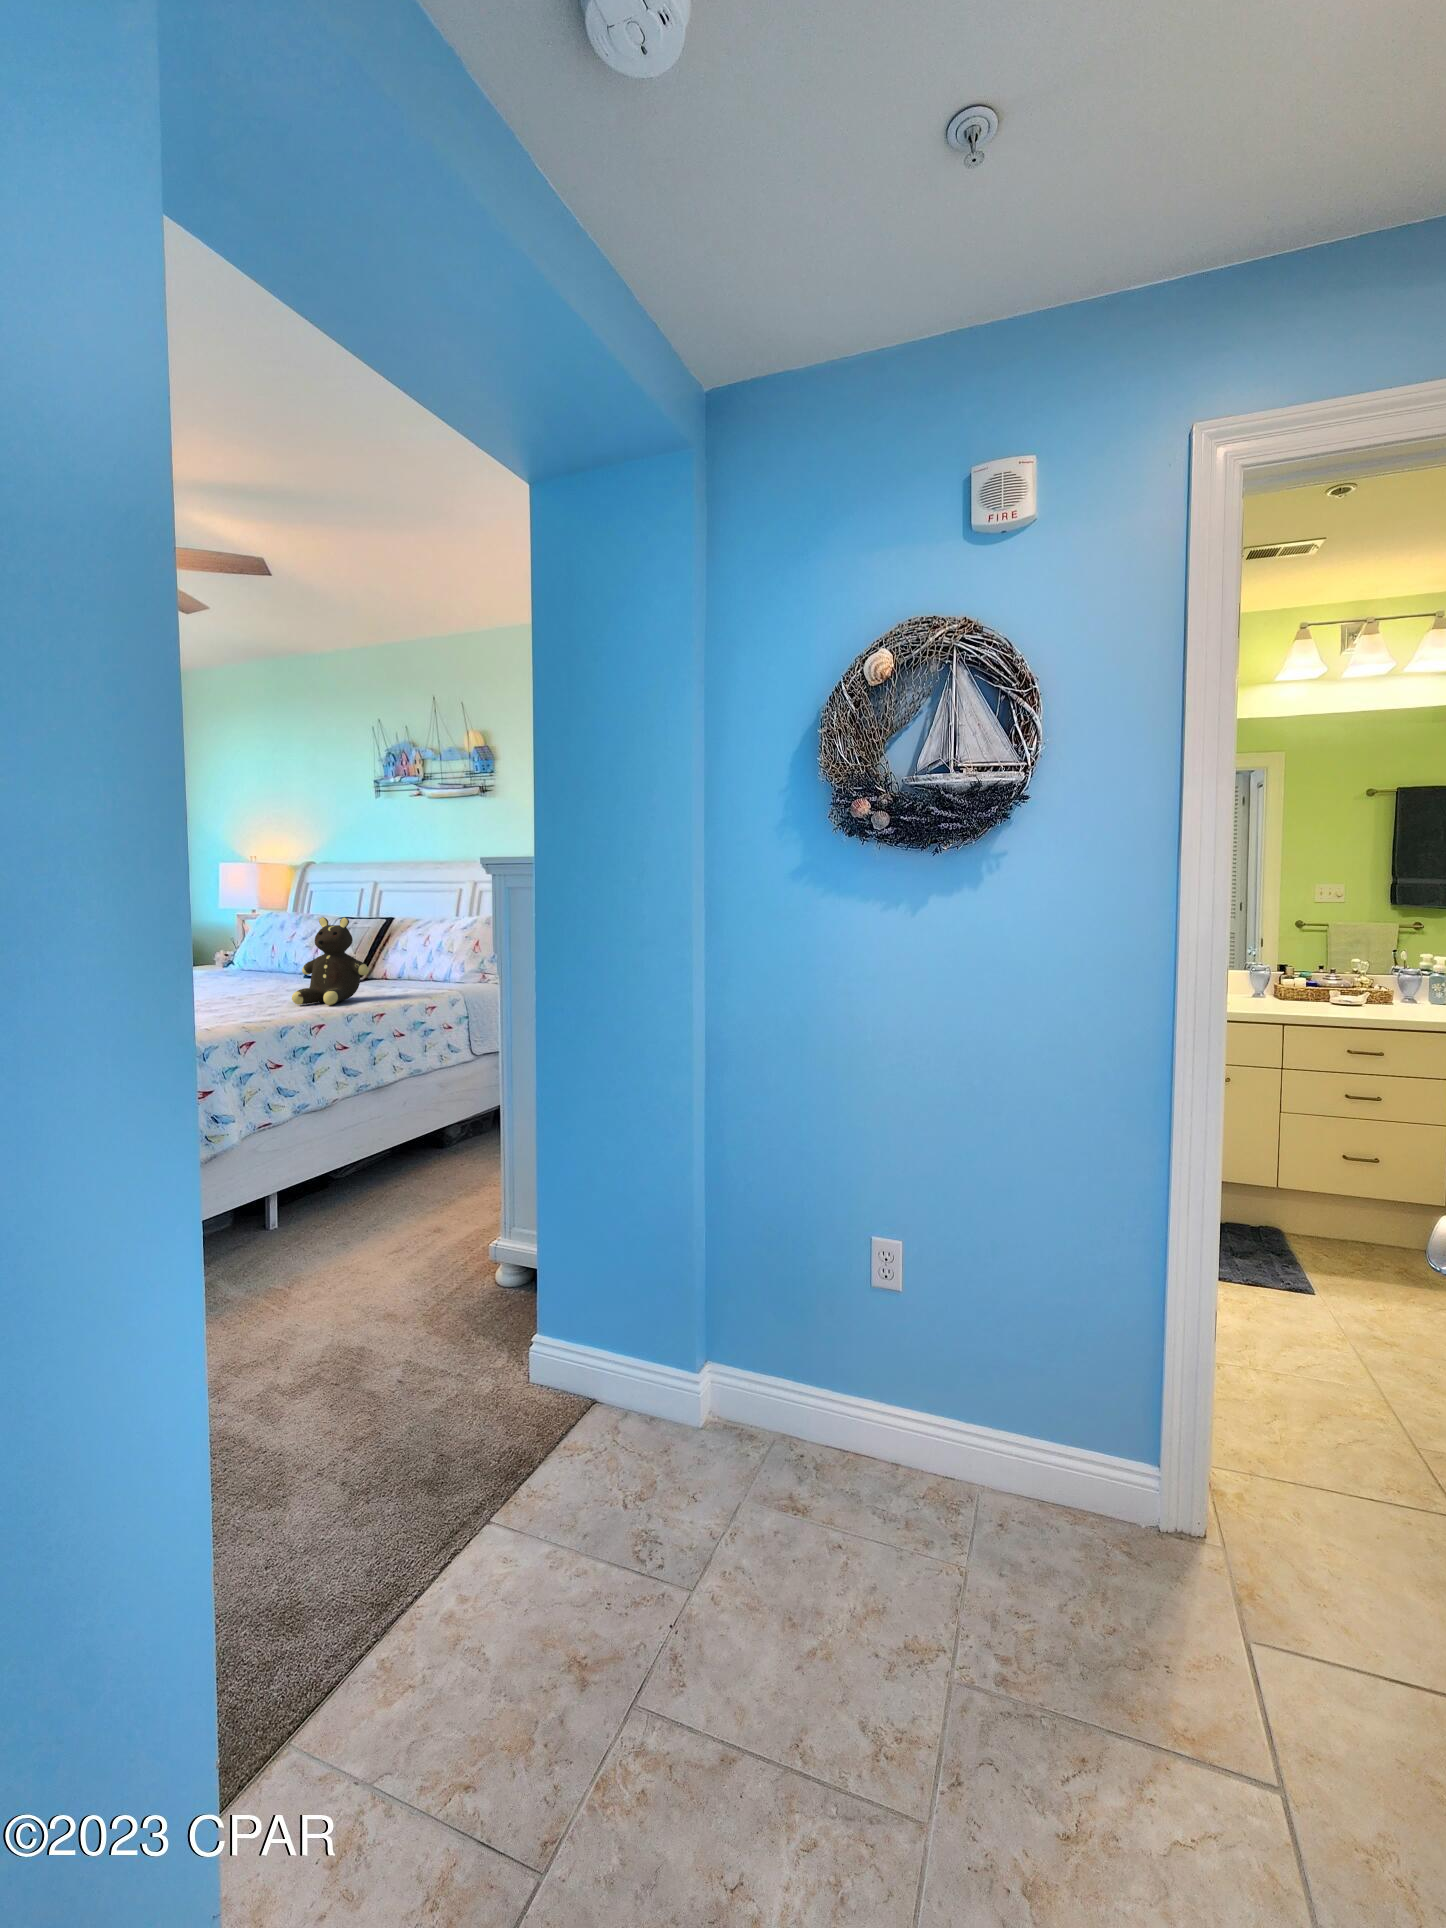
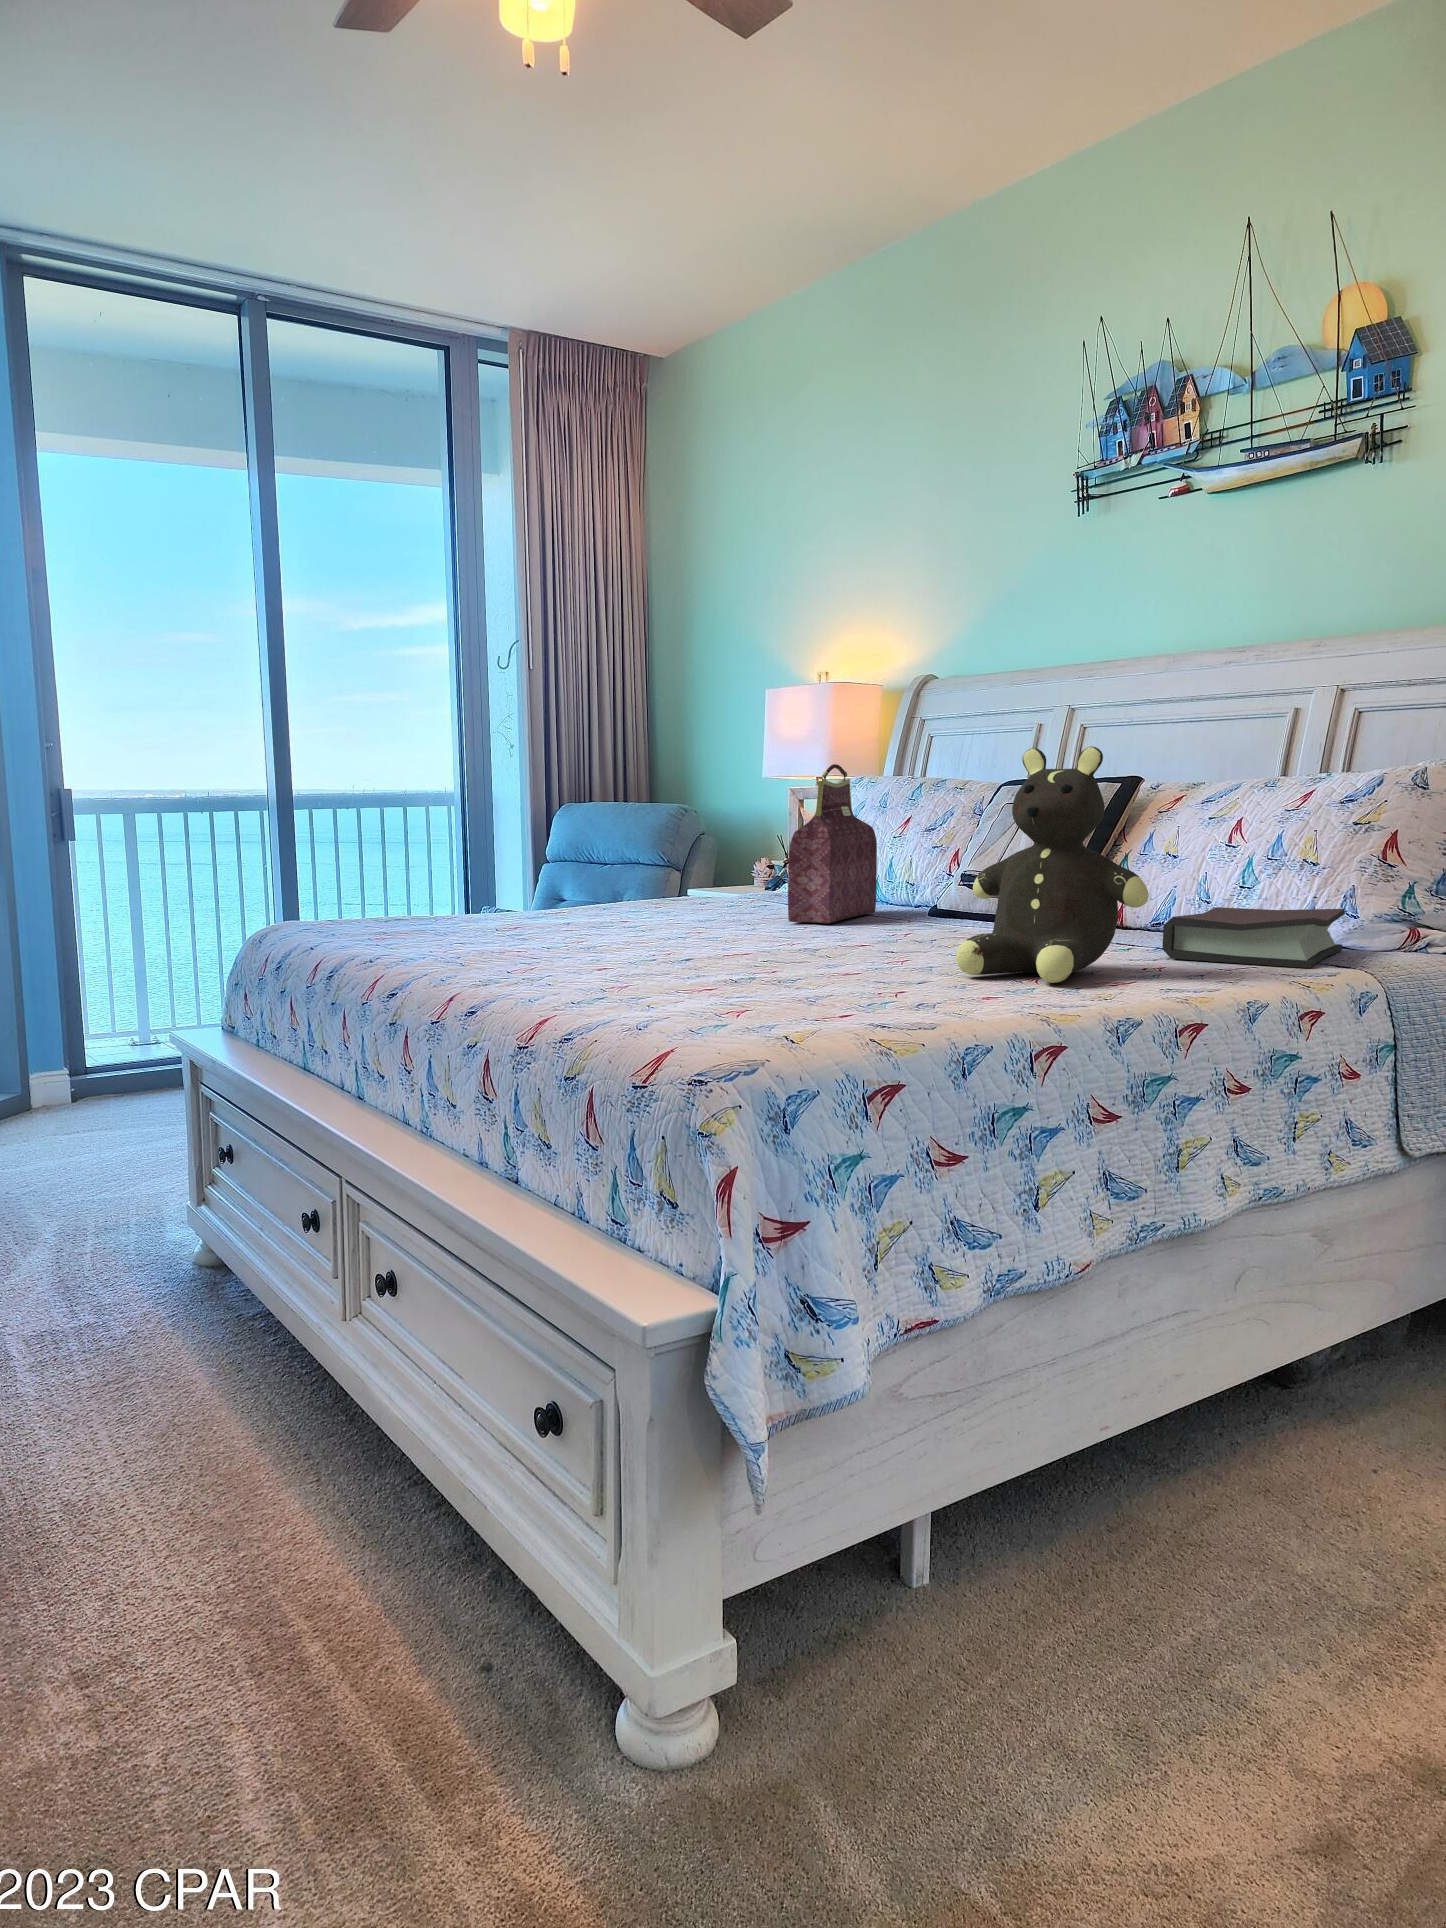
handbag: none [224,914,275,987] -> present [788,764,877,923]
hardback book: none [386,970,461,993] -> present [1162,907,1345,968]

